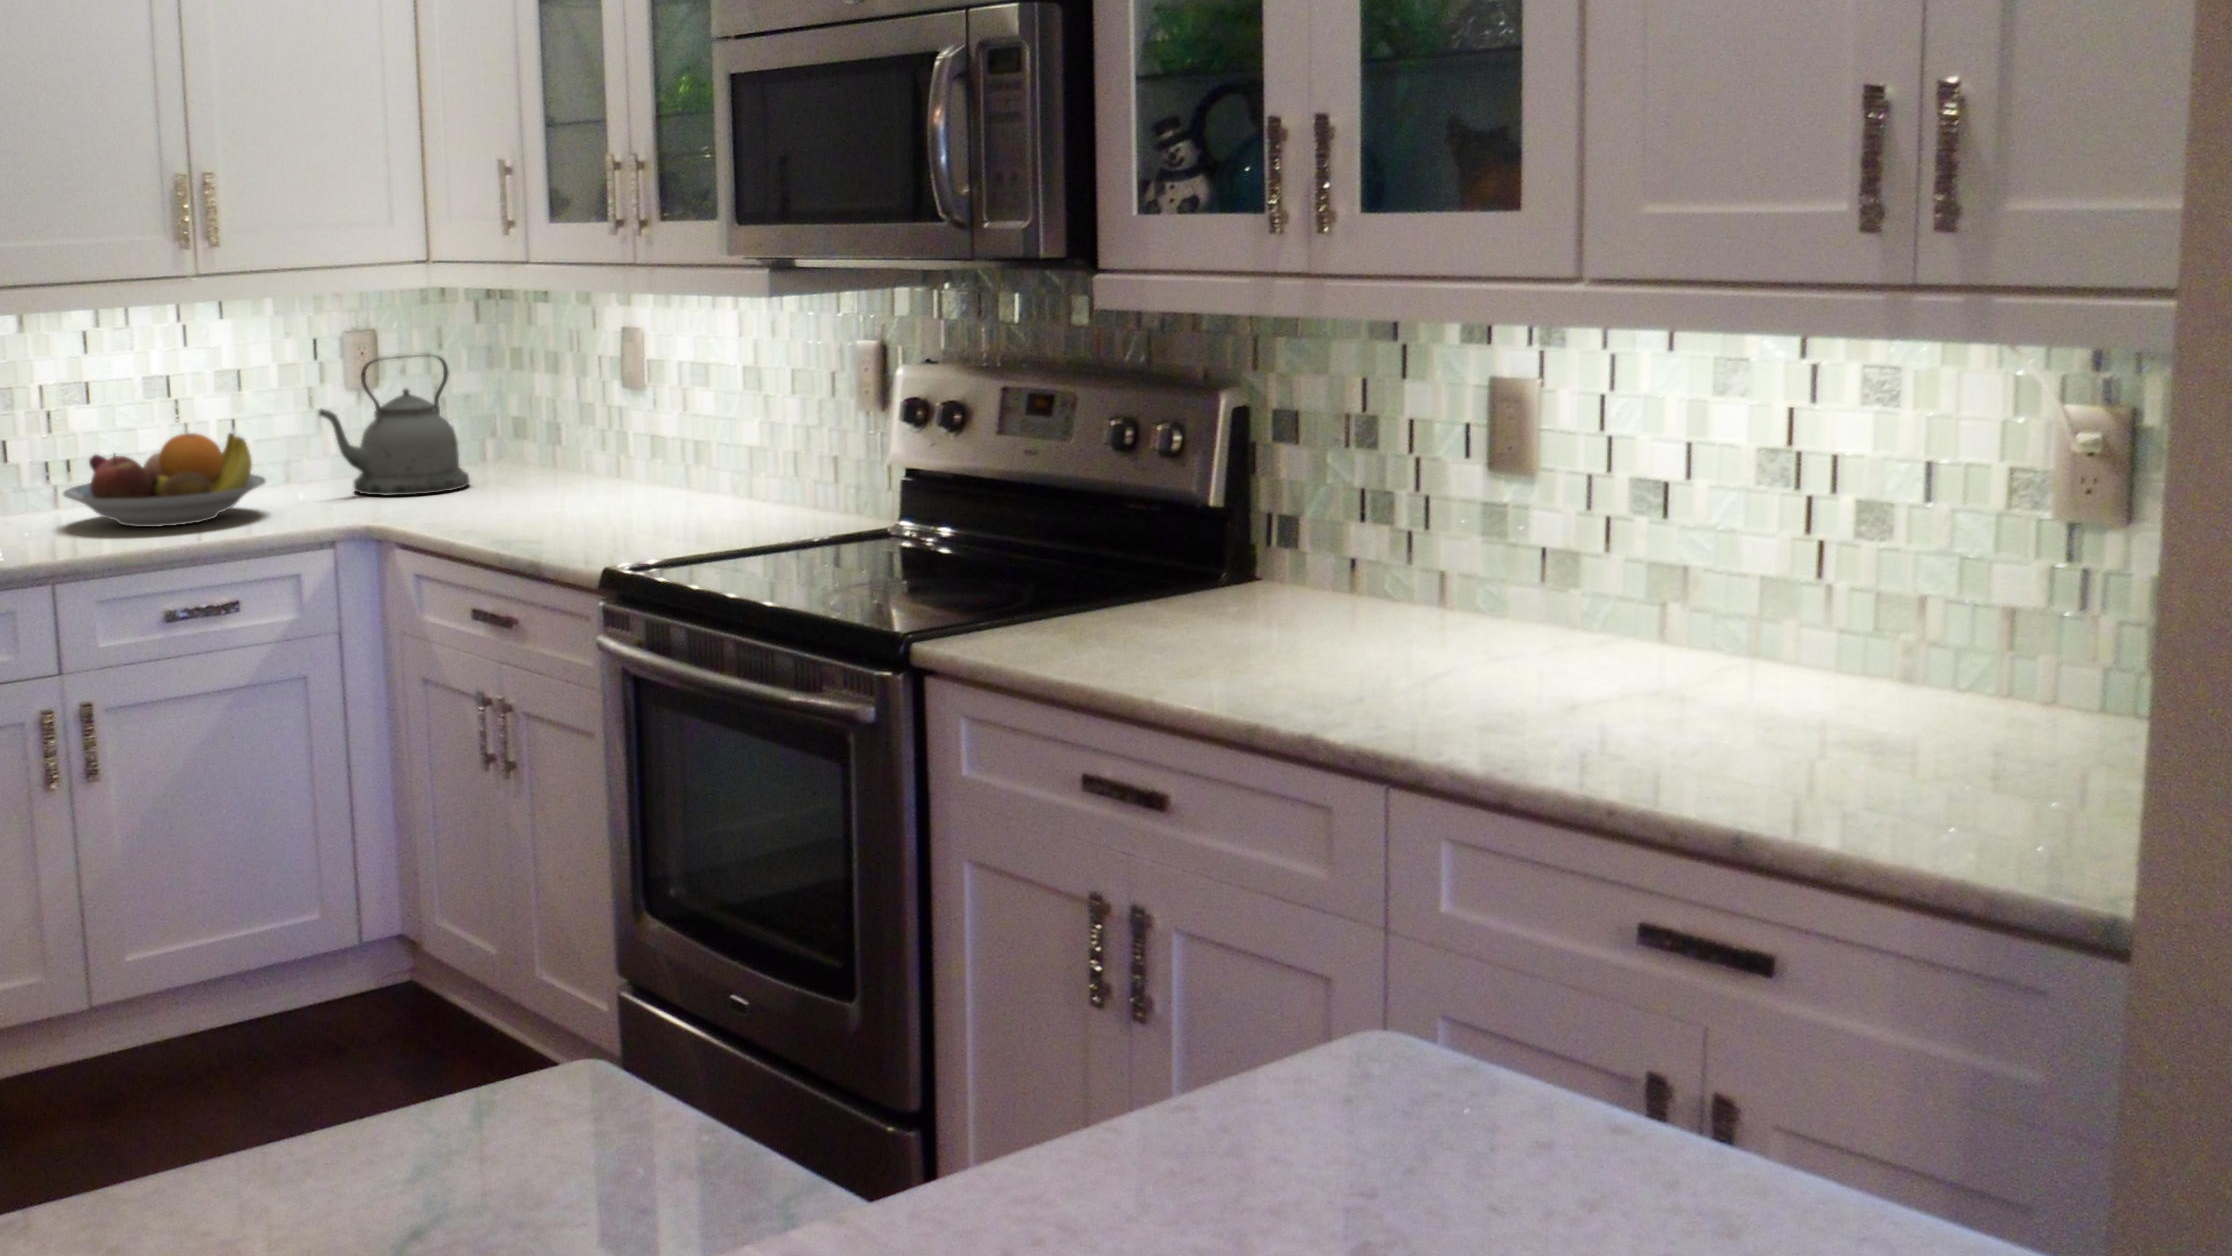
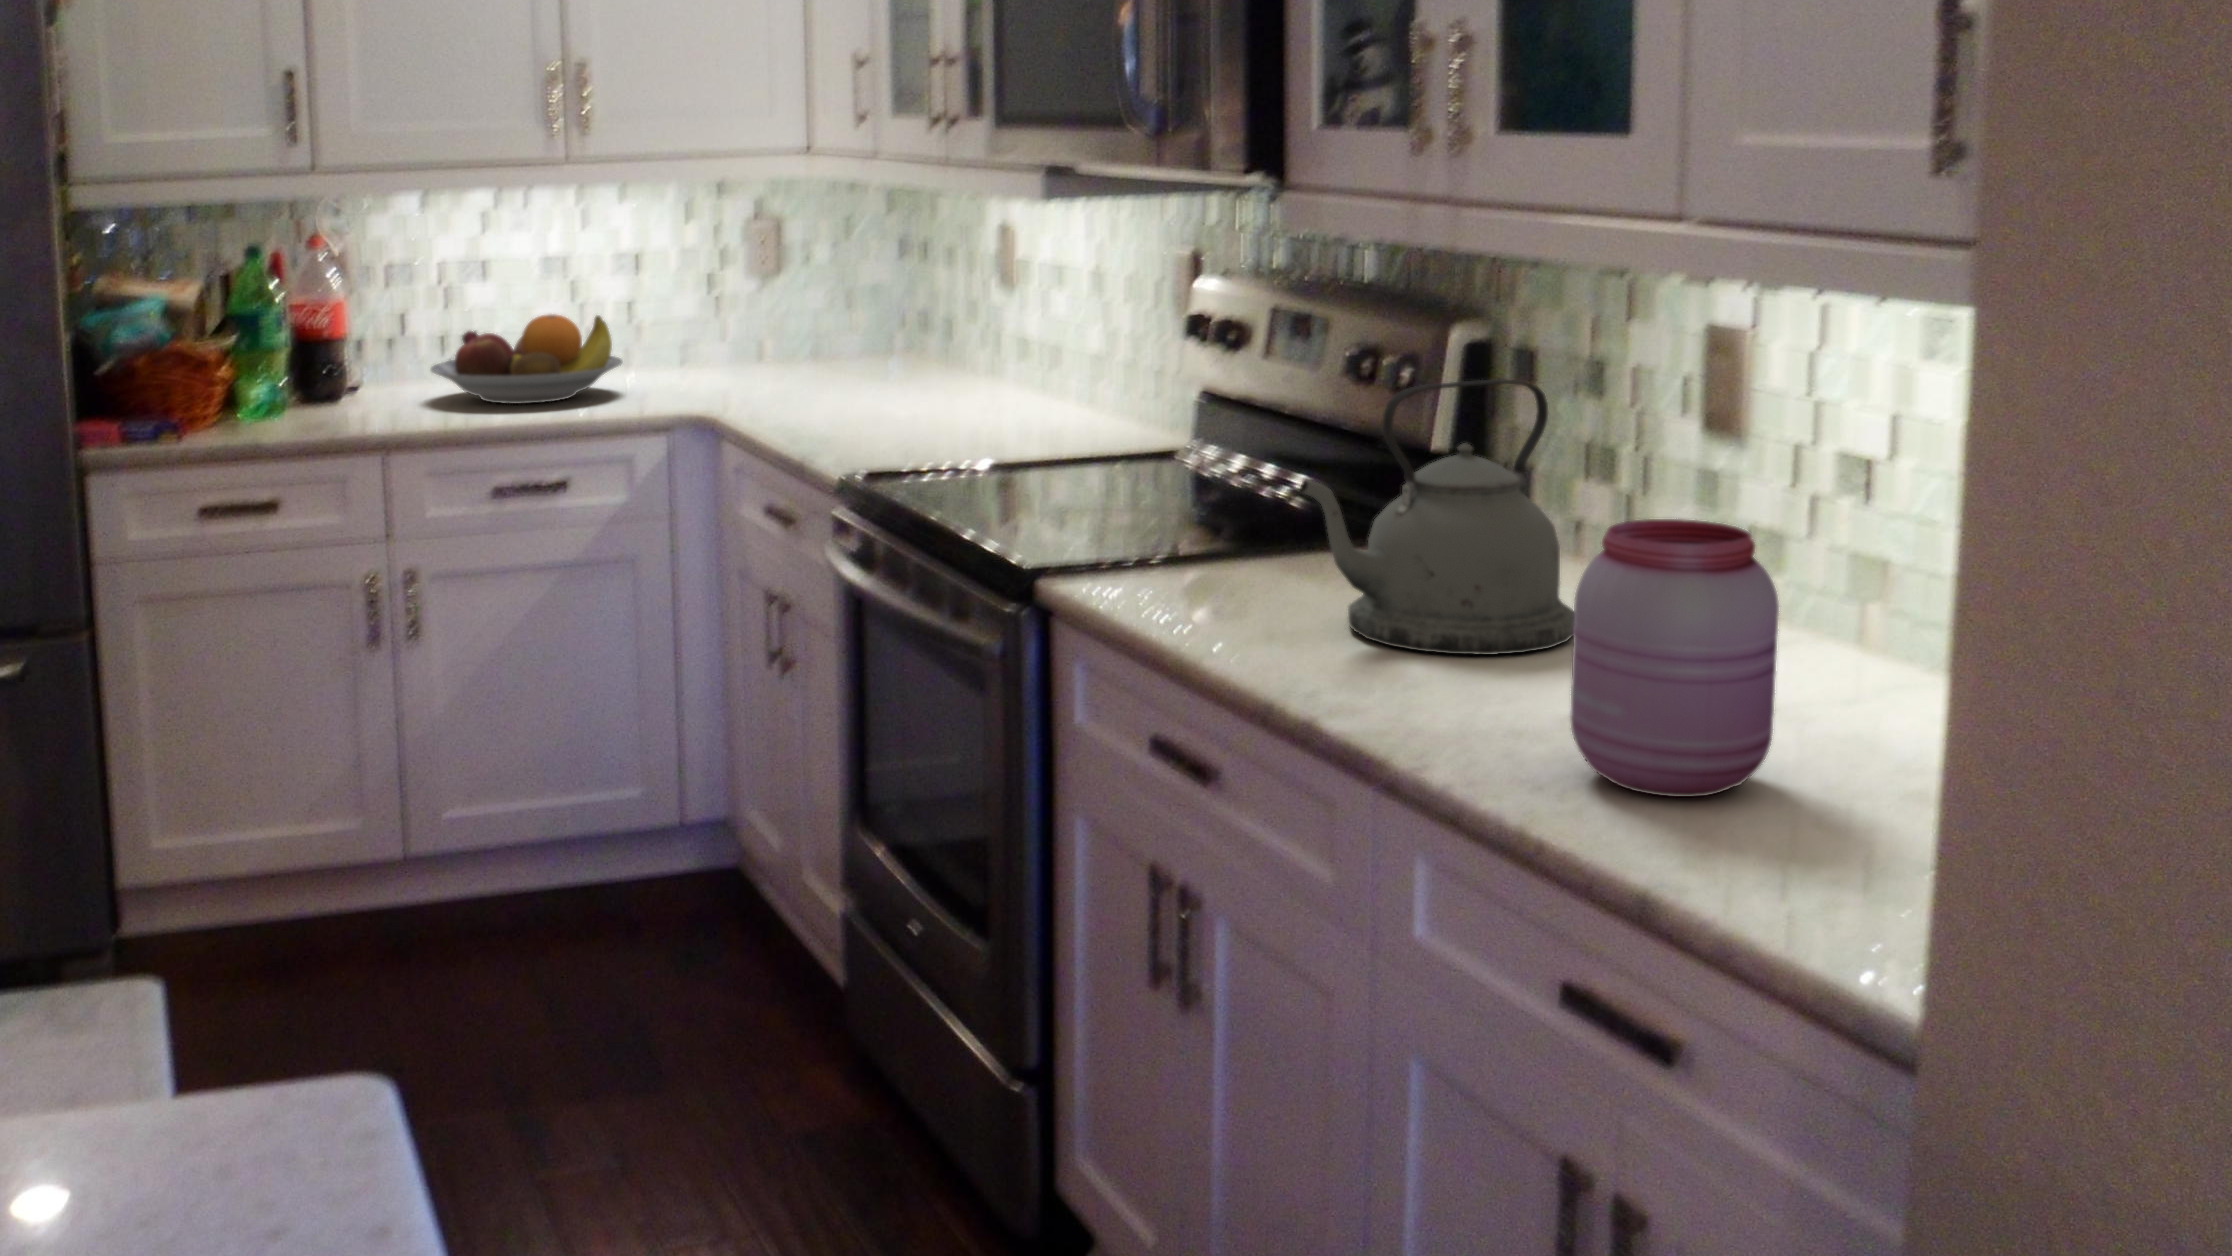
kettle: present [319,354,469,496] -> present [1300,379,1574,655]
jar: none [1571,530,1745,761] -> present [1571,519,1779,797]

